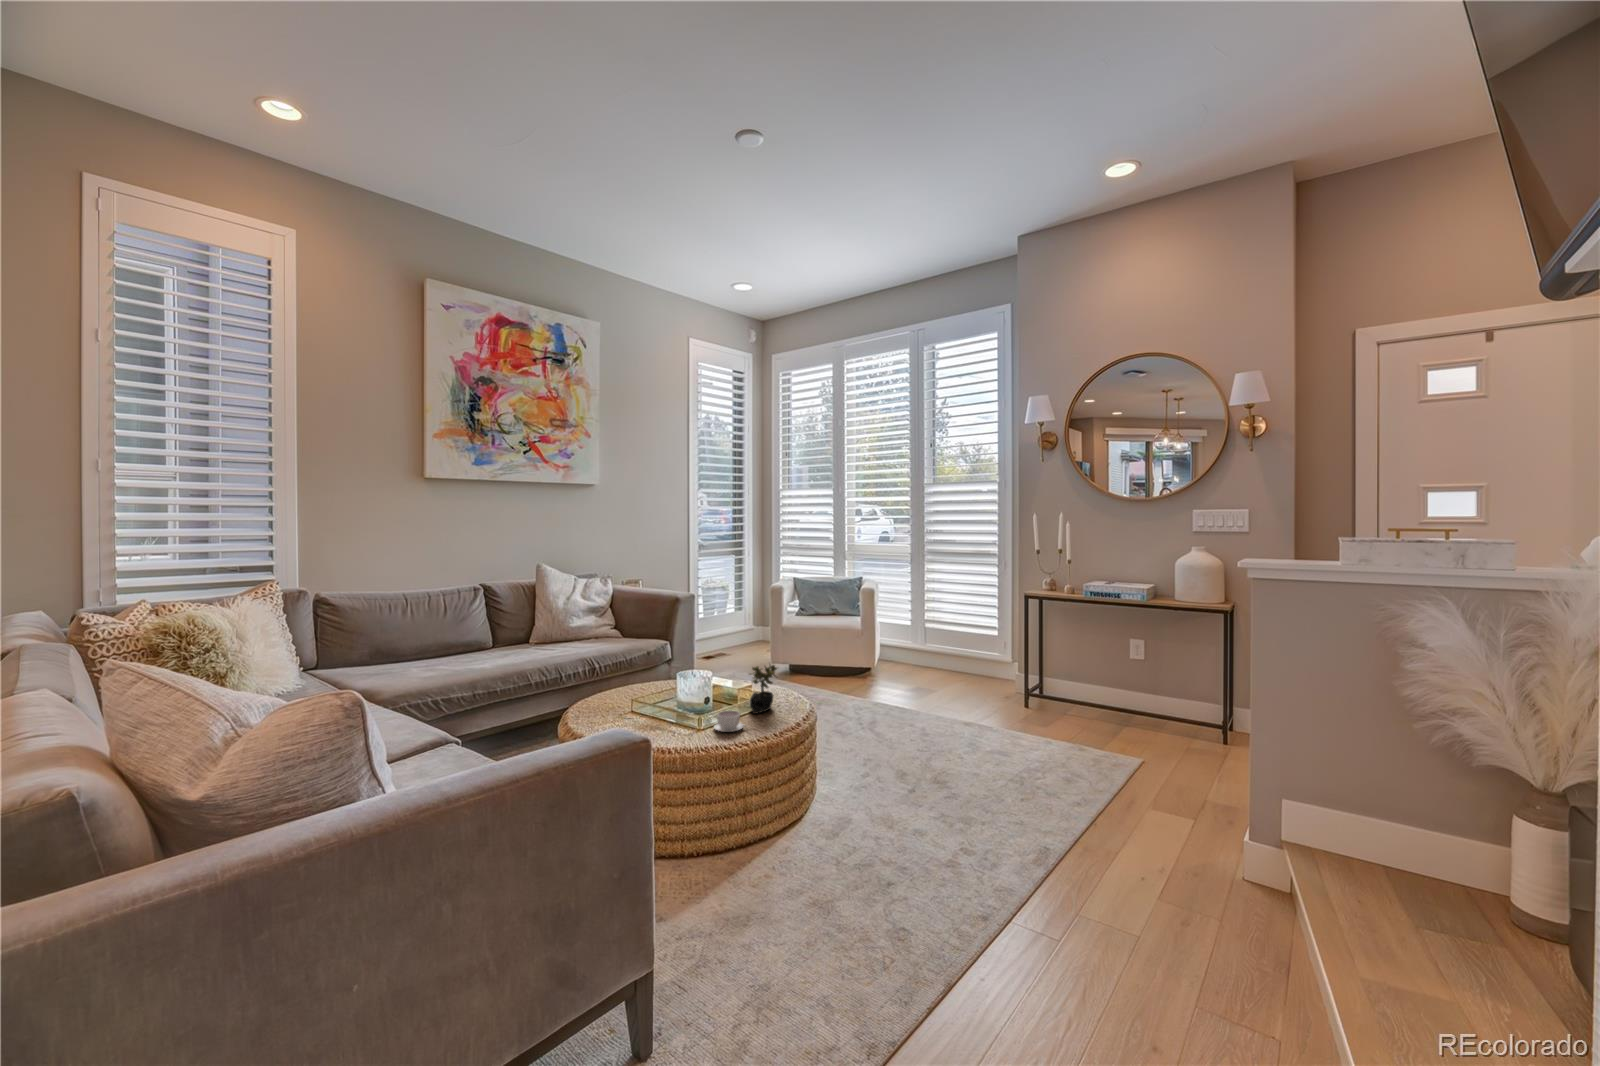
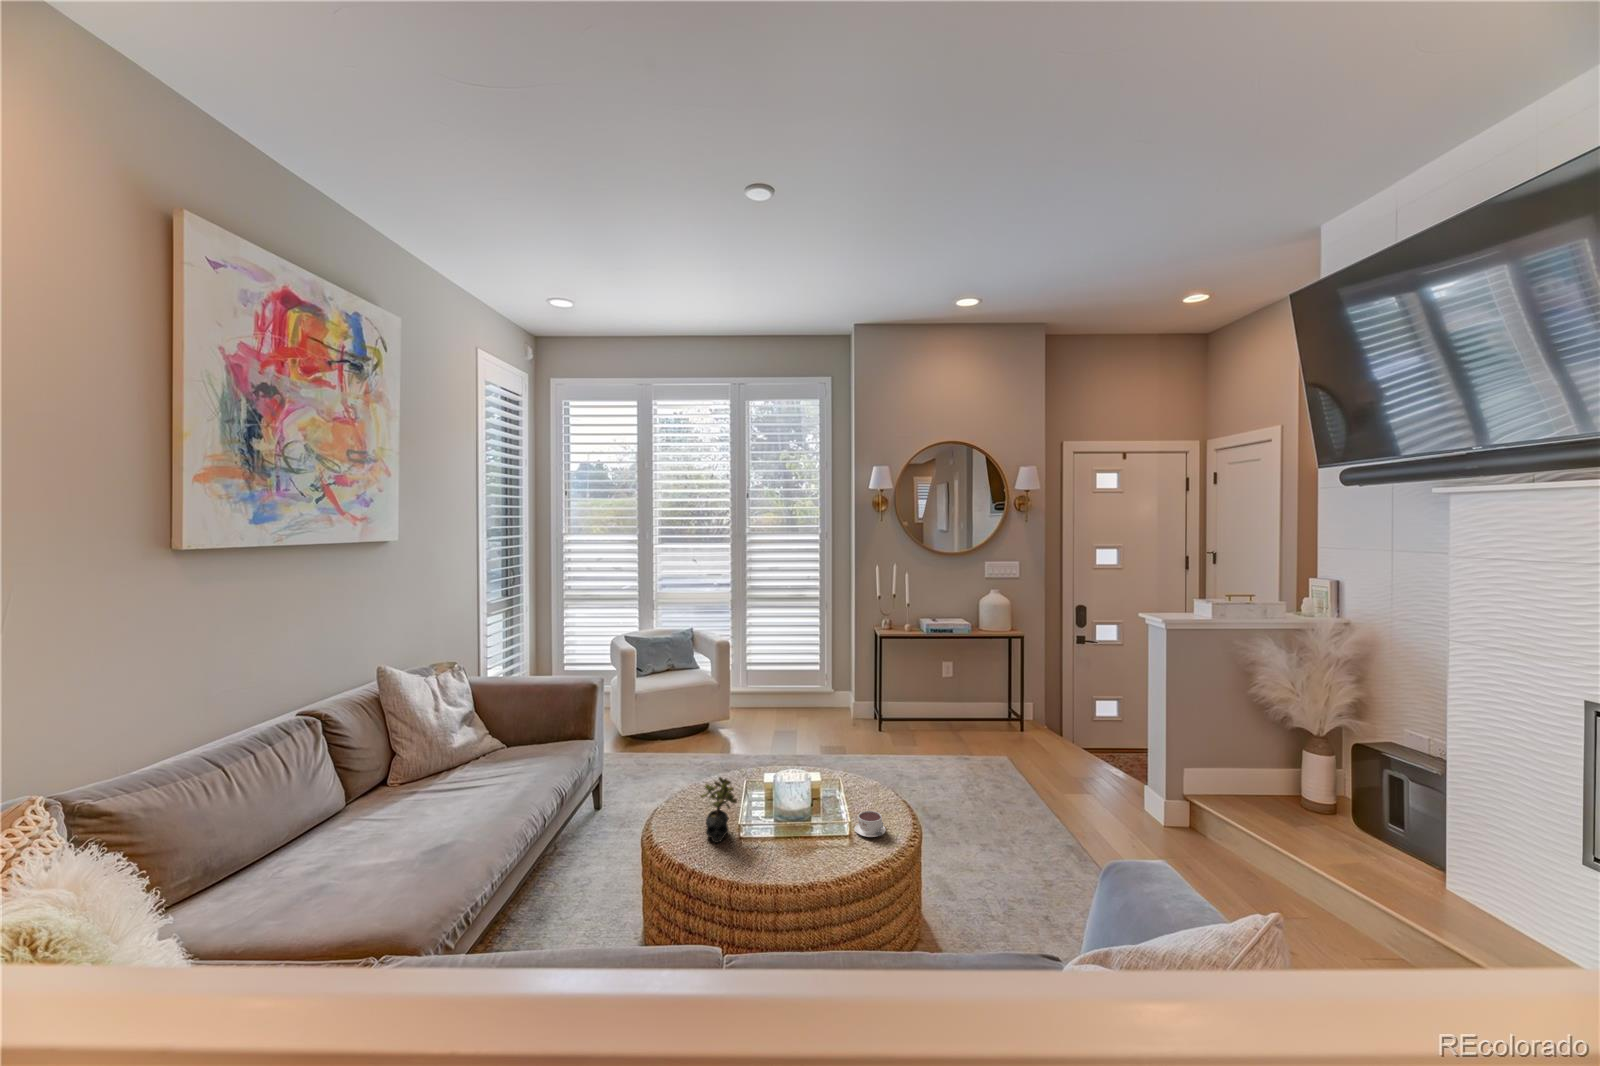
succulent plant: present [749,665,777,714] -> present [701,777,737,843]

